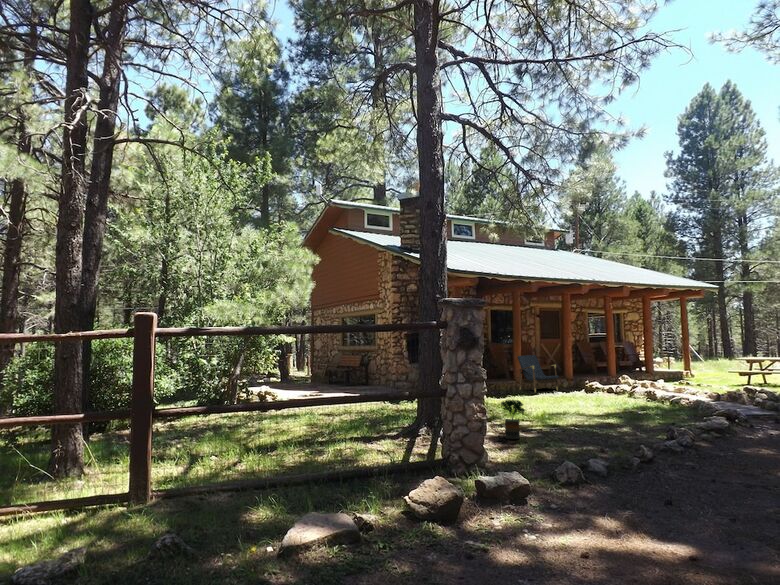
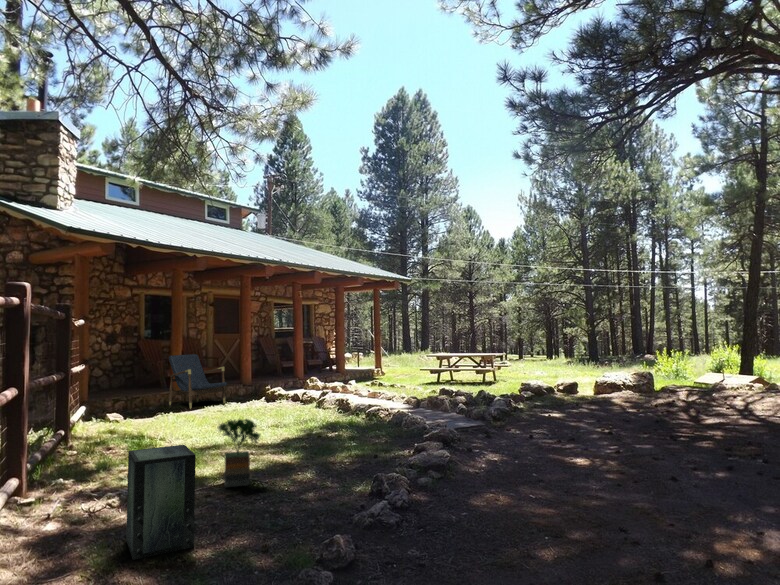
potted tree: present [501,400,525,439] -> present [218,419,260,487]
storage box: none [538,401,572,448] -> present [126,445,196,560]

